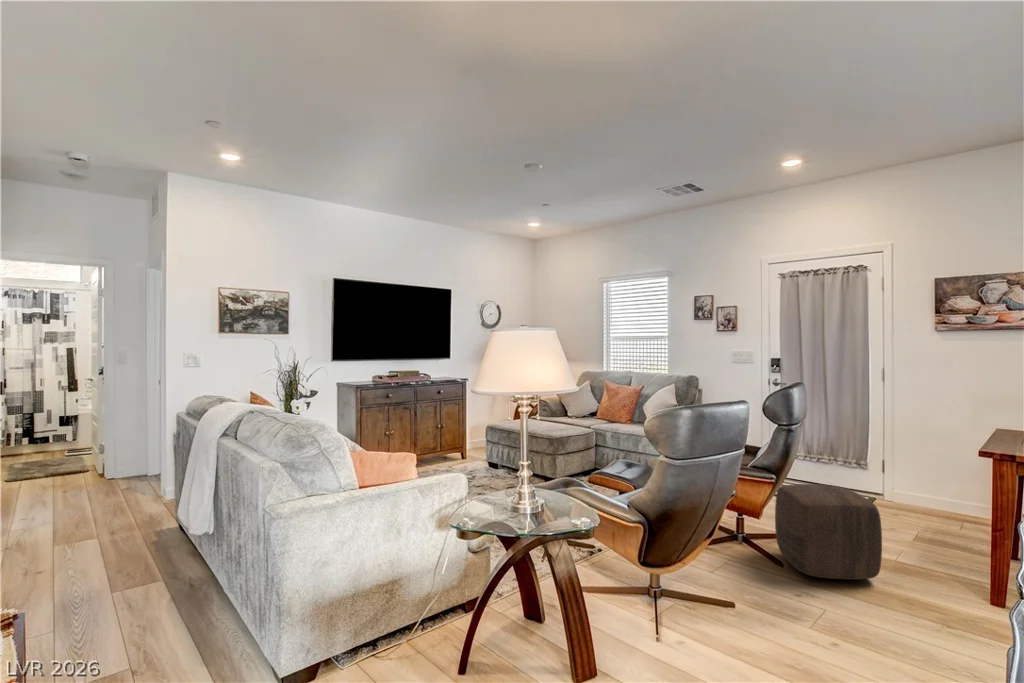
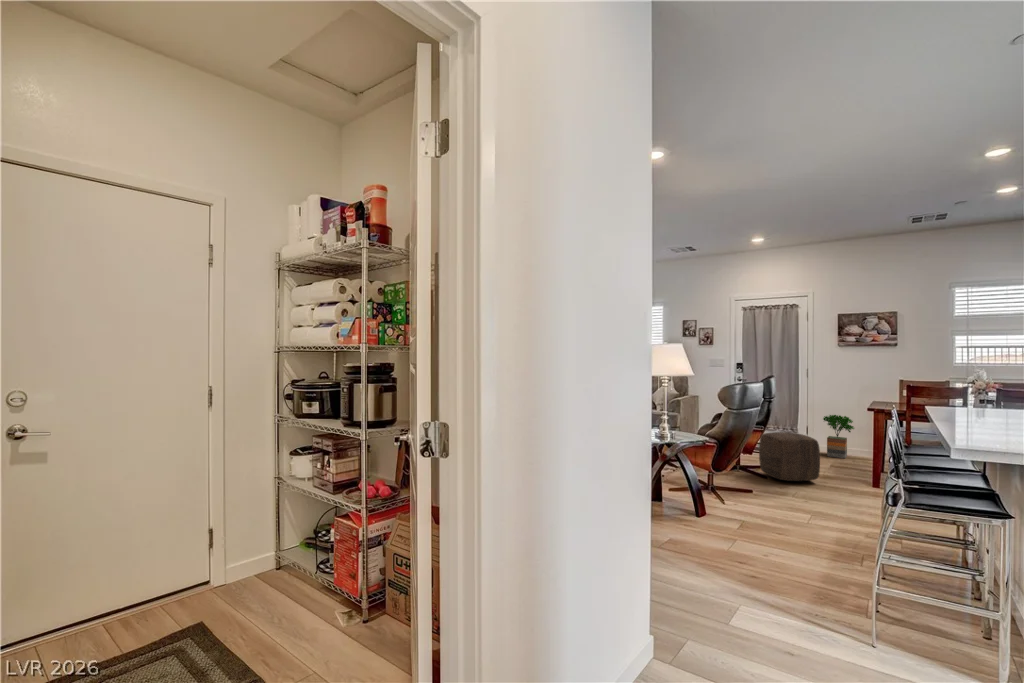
potted tree: none [905,443,965,519] -> present [823,415,854,458]

